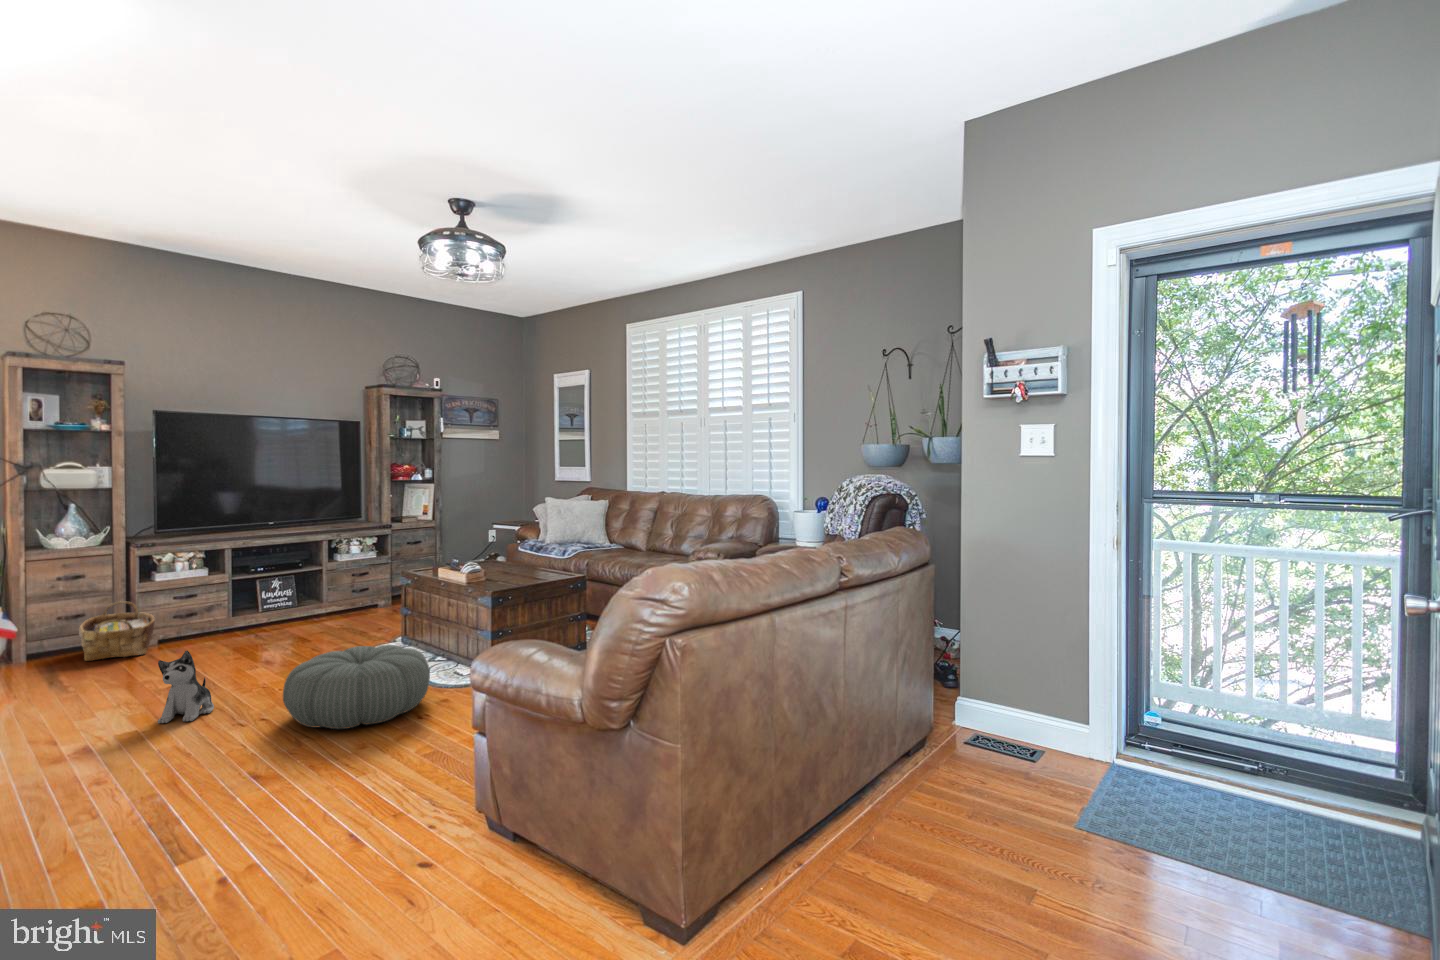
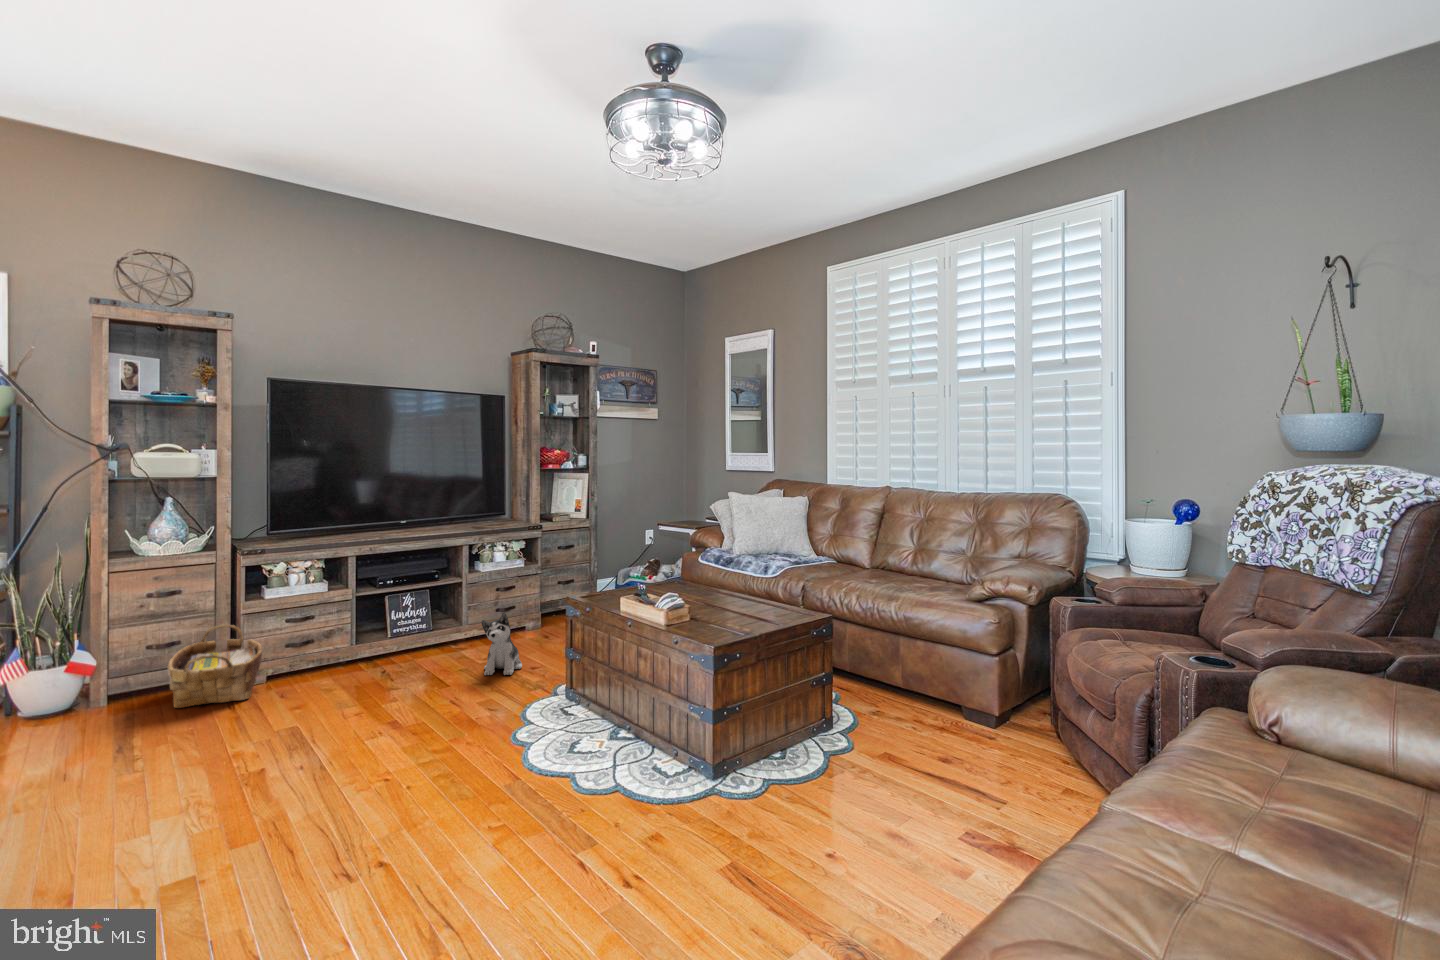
pouf: present [283,645,430,729] -> none [421,735,646,911]
plush toy: present [158,651,214,723] -> present [482,613,522,675]

